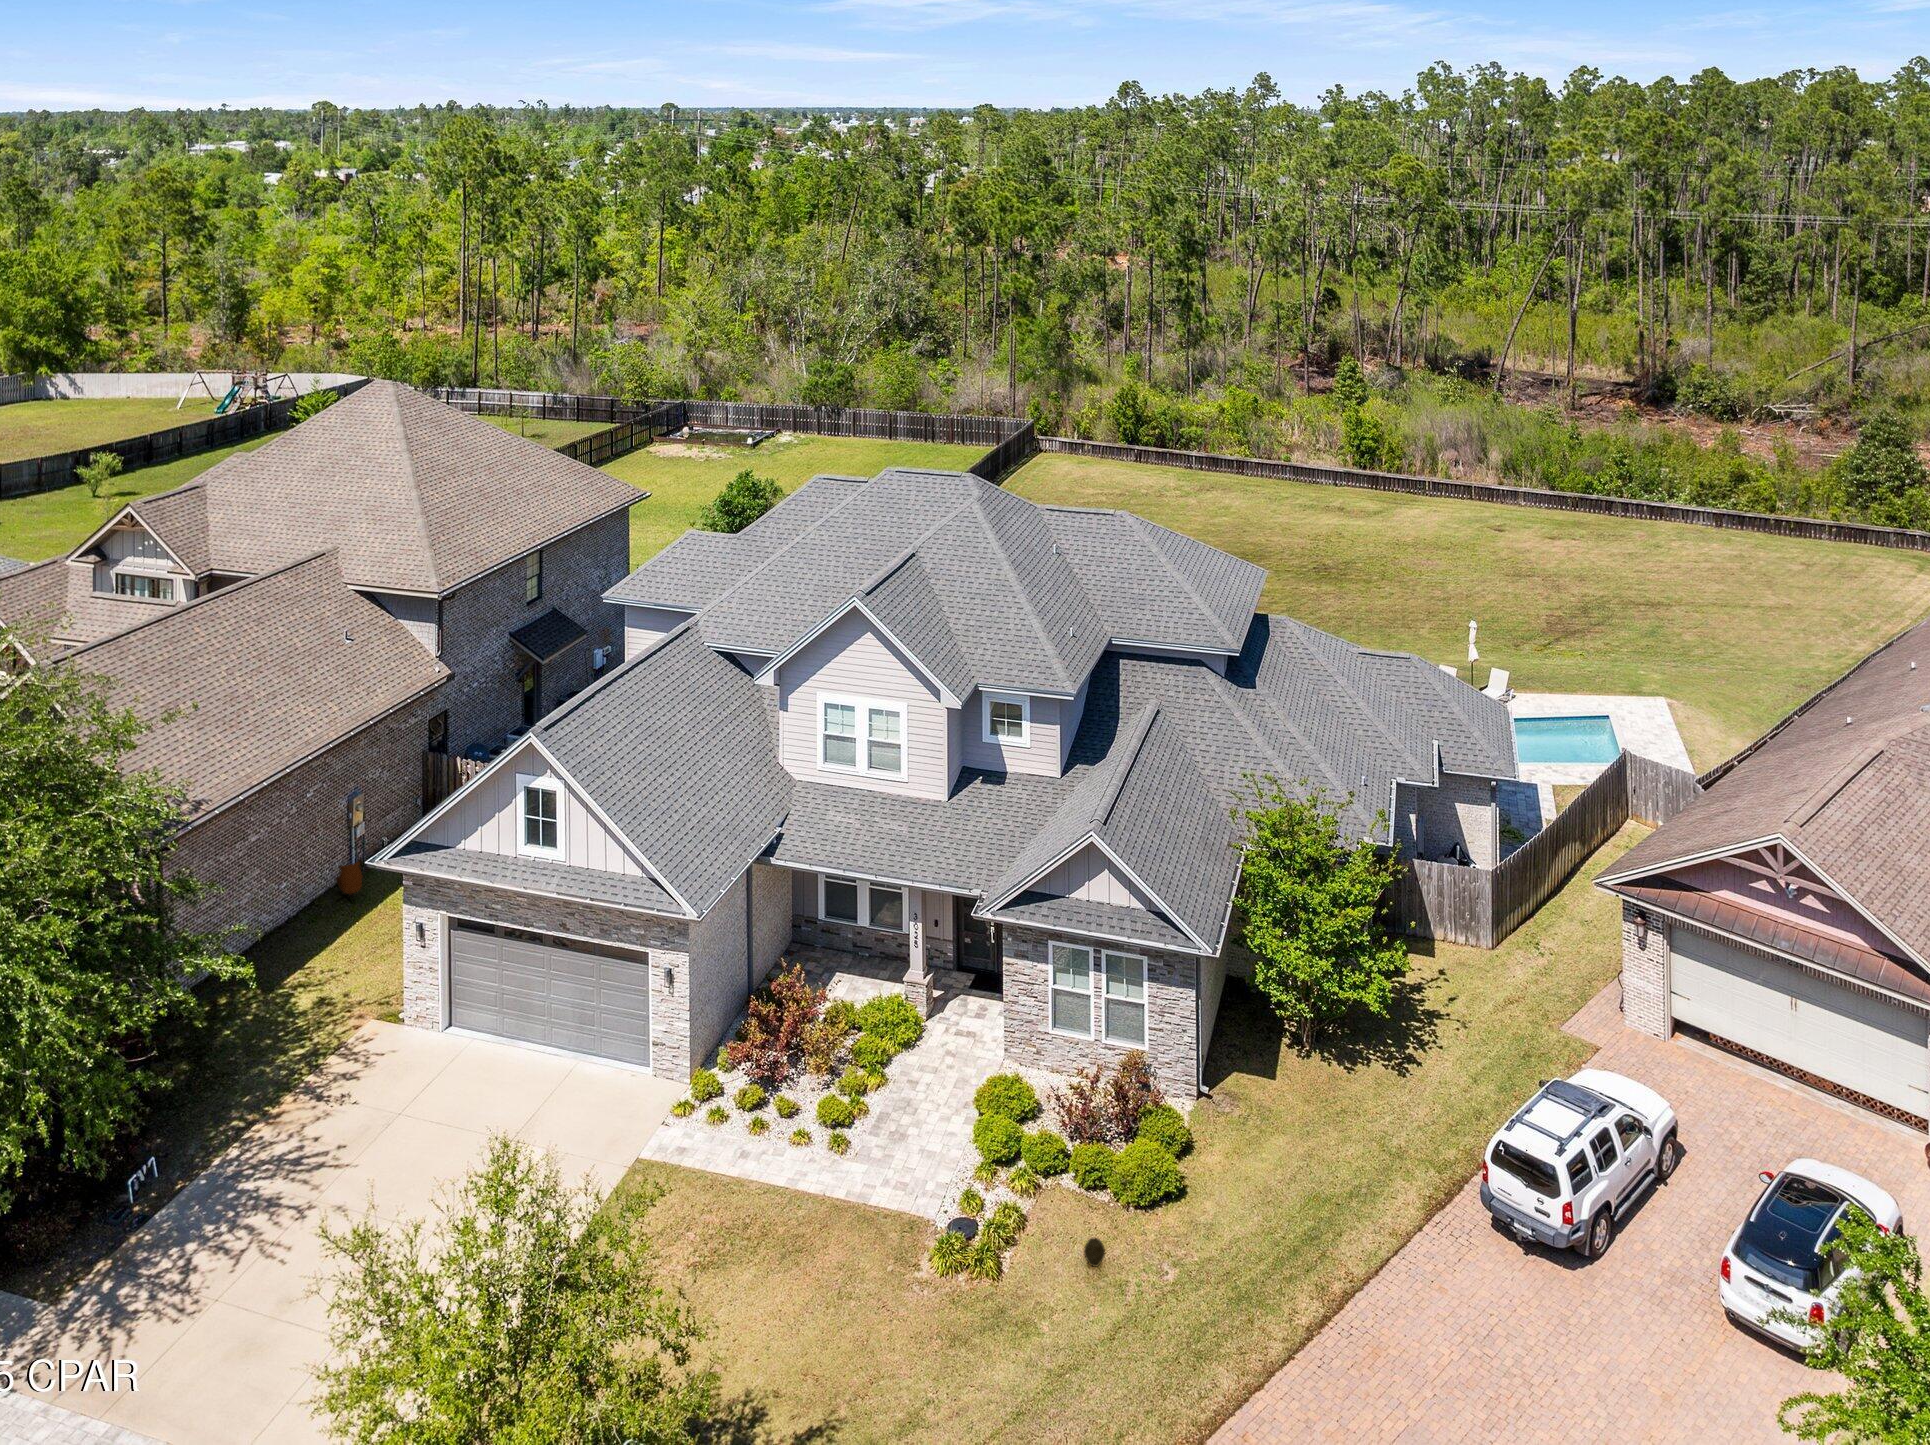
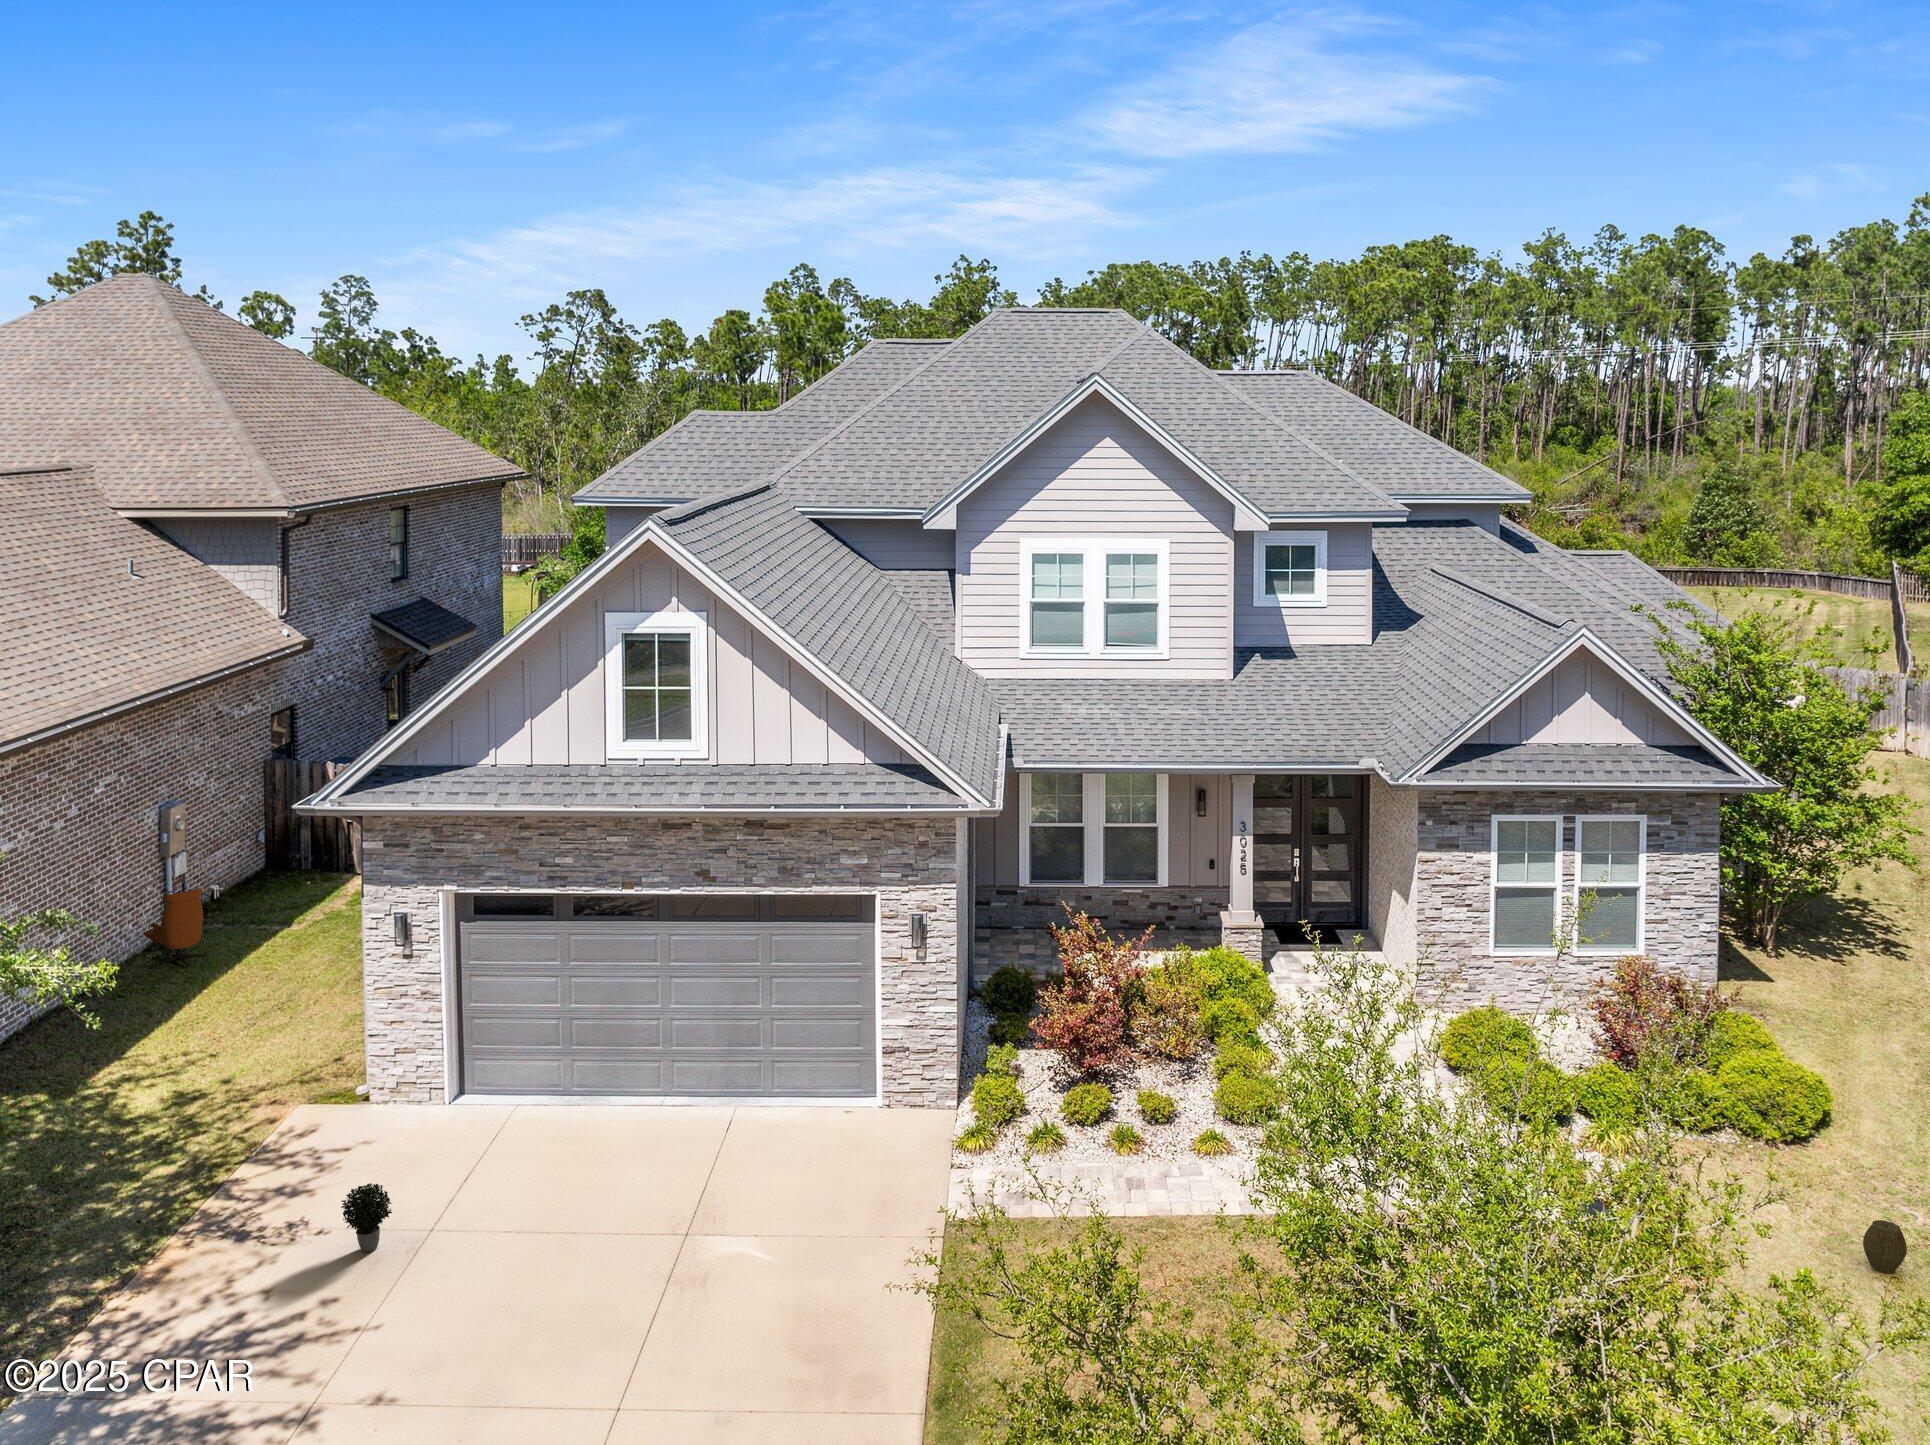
potted plant: none [355,1087,379,1119] -> present [341,1183,392,1252]

